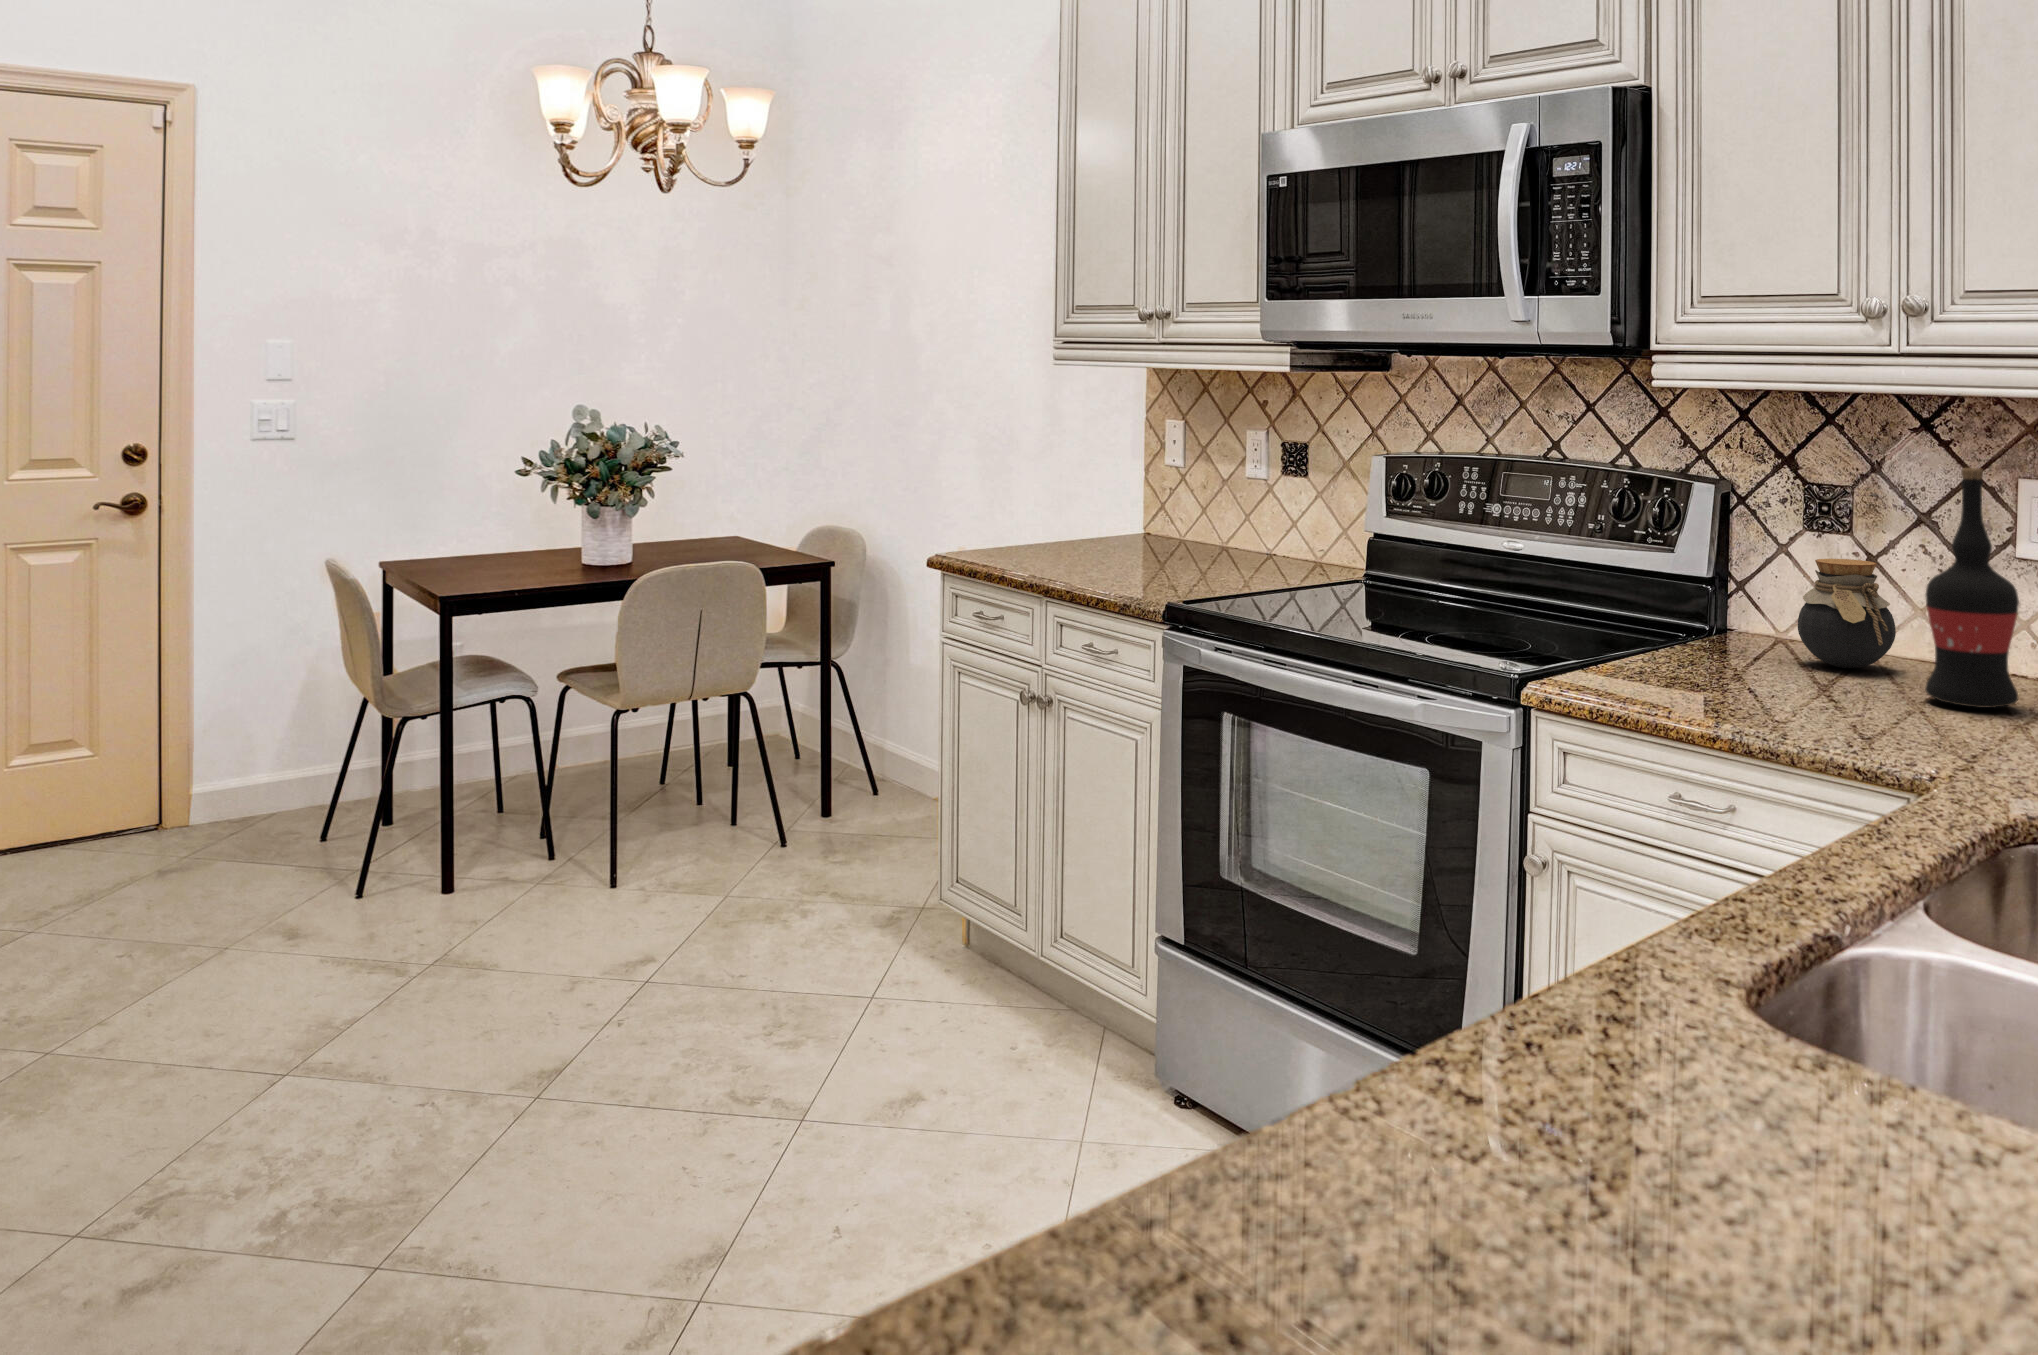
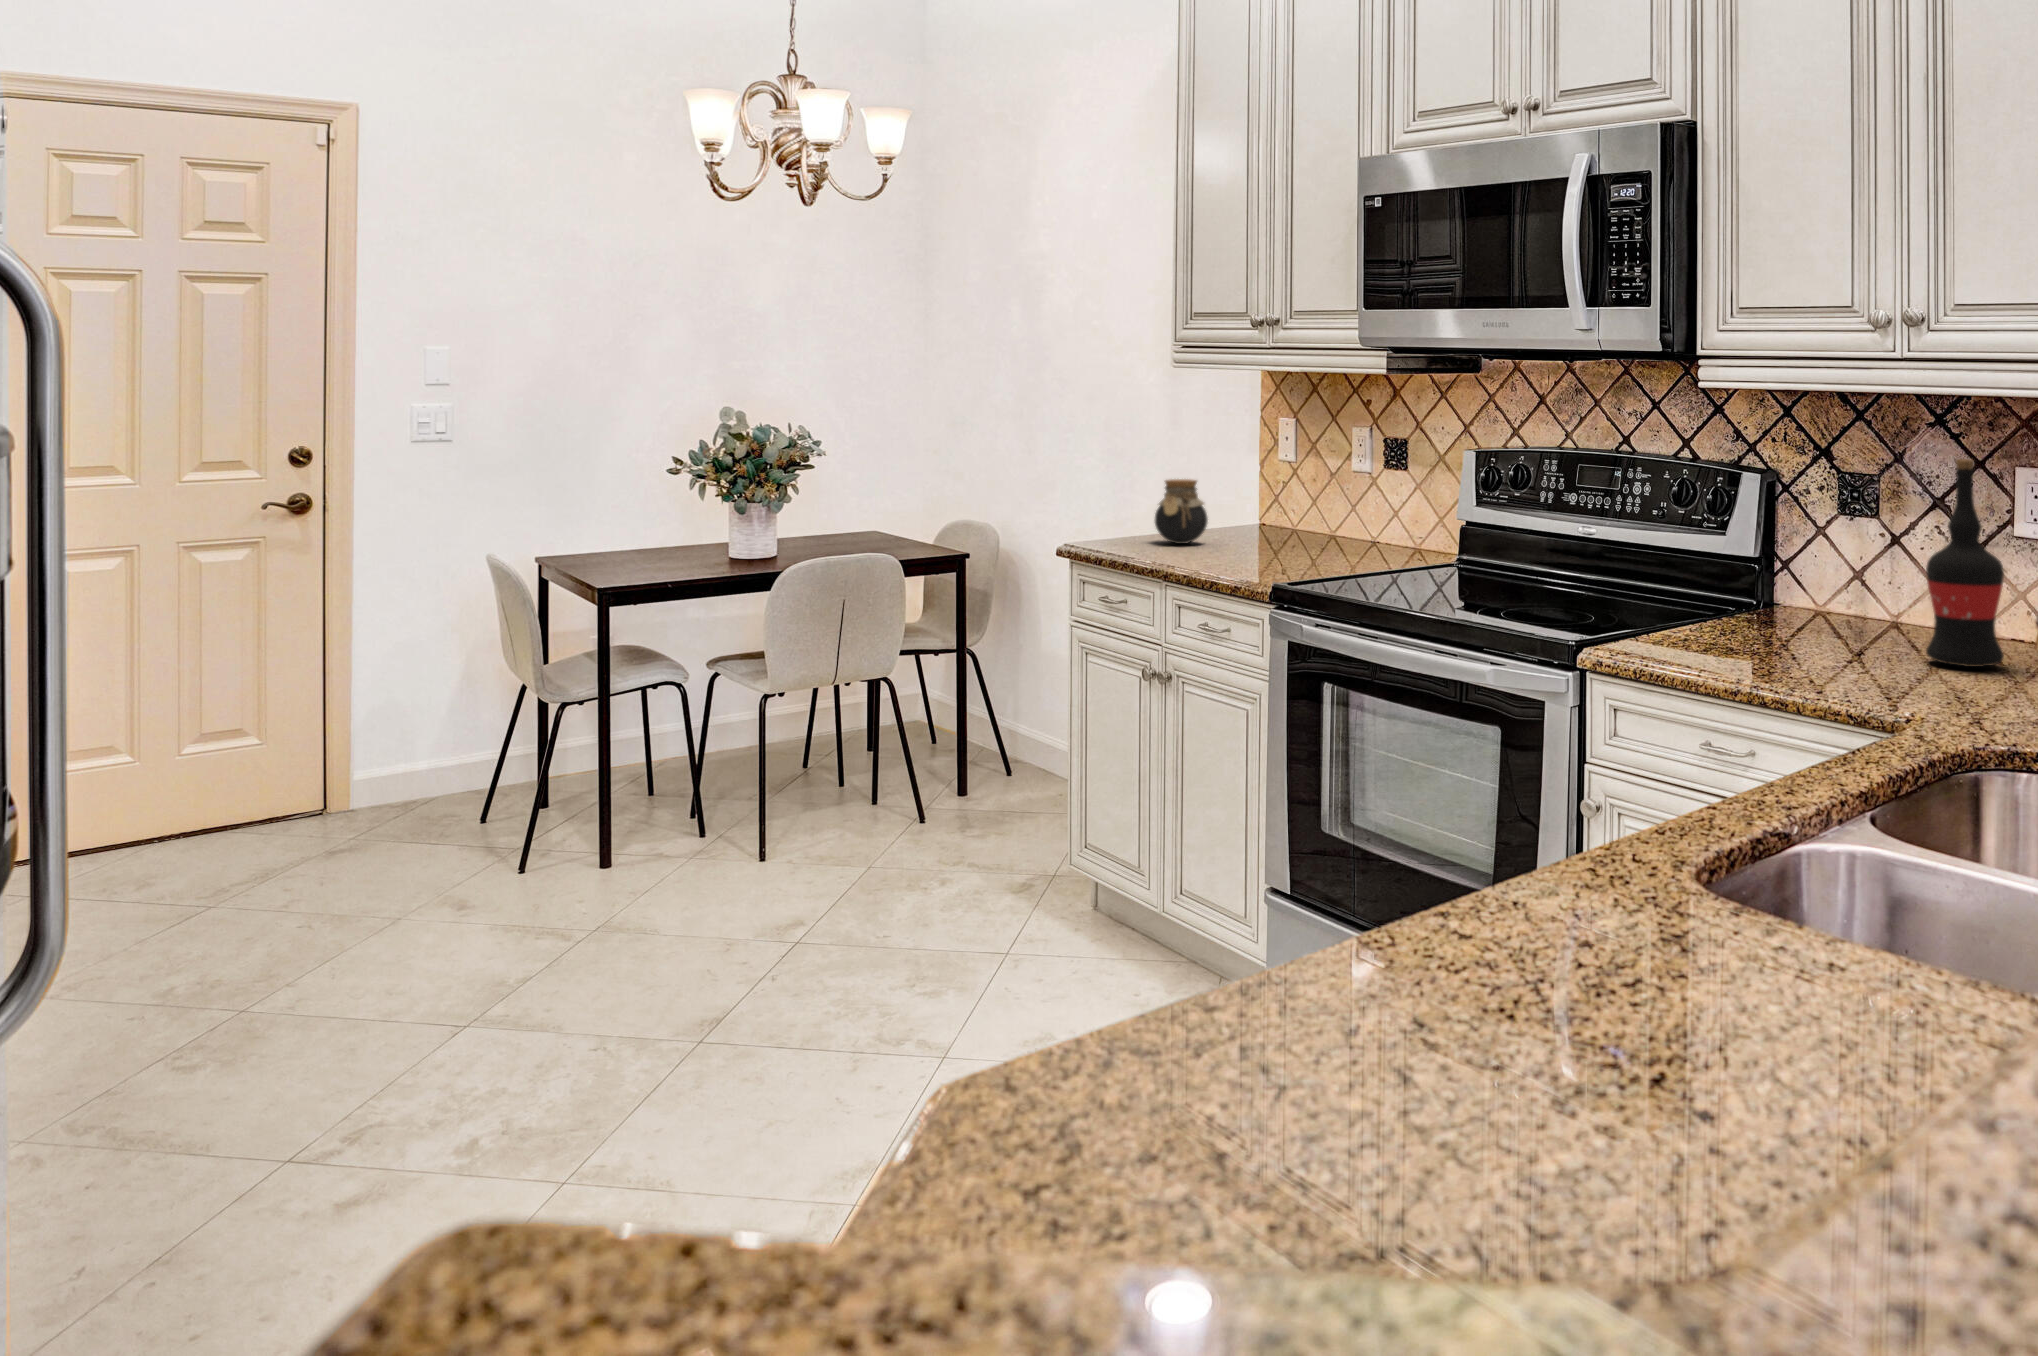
jar: present [1798,559,1896,668] -> present [1155,479,1208,544]

